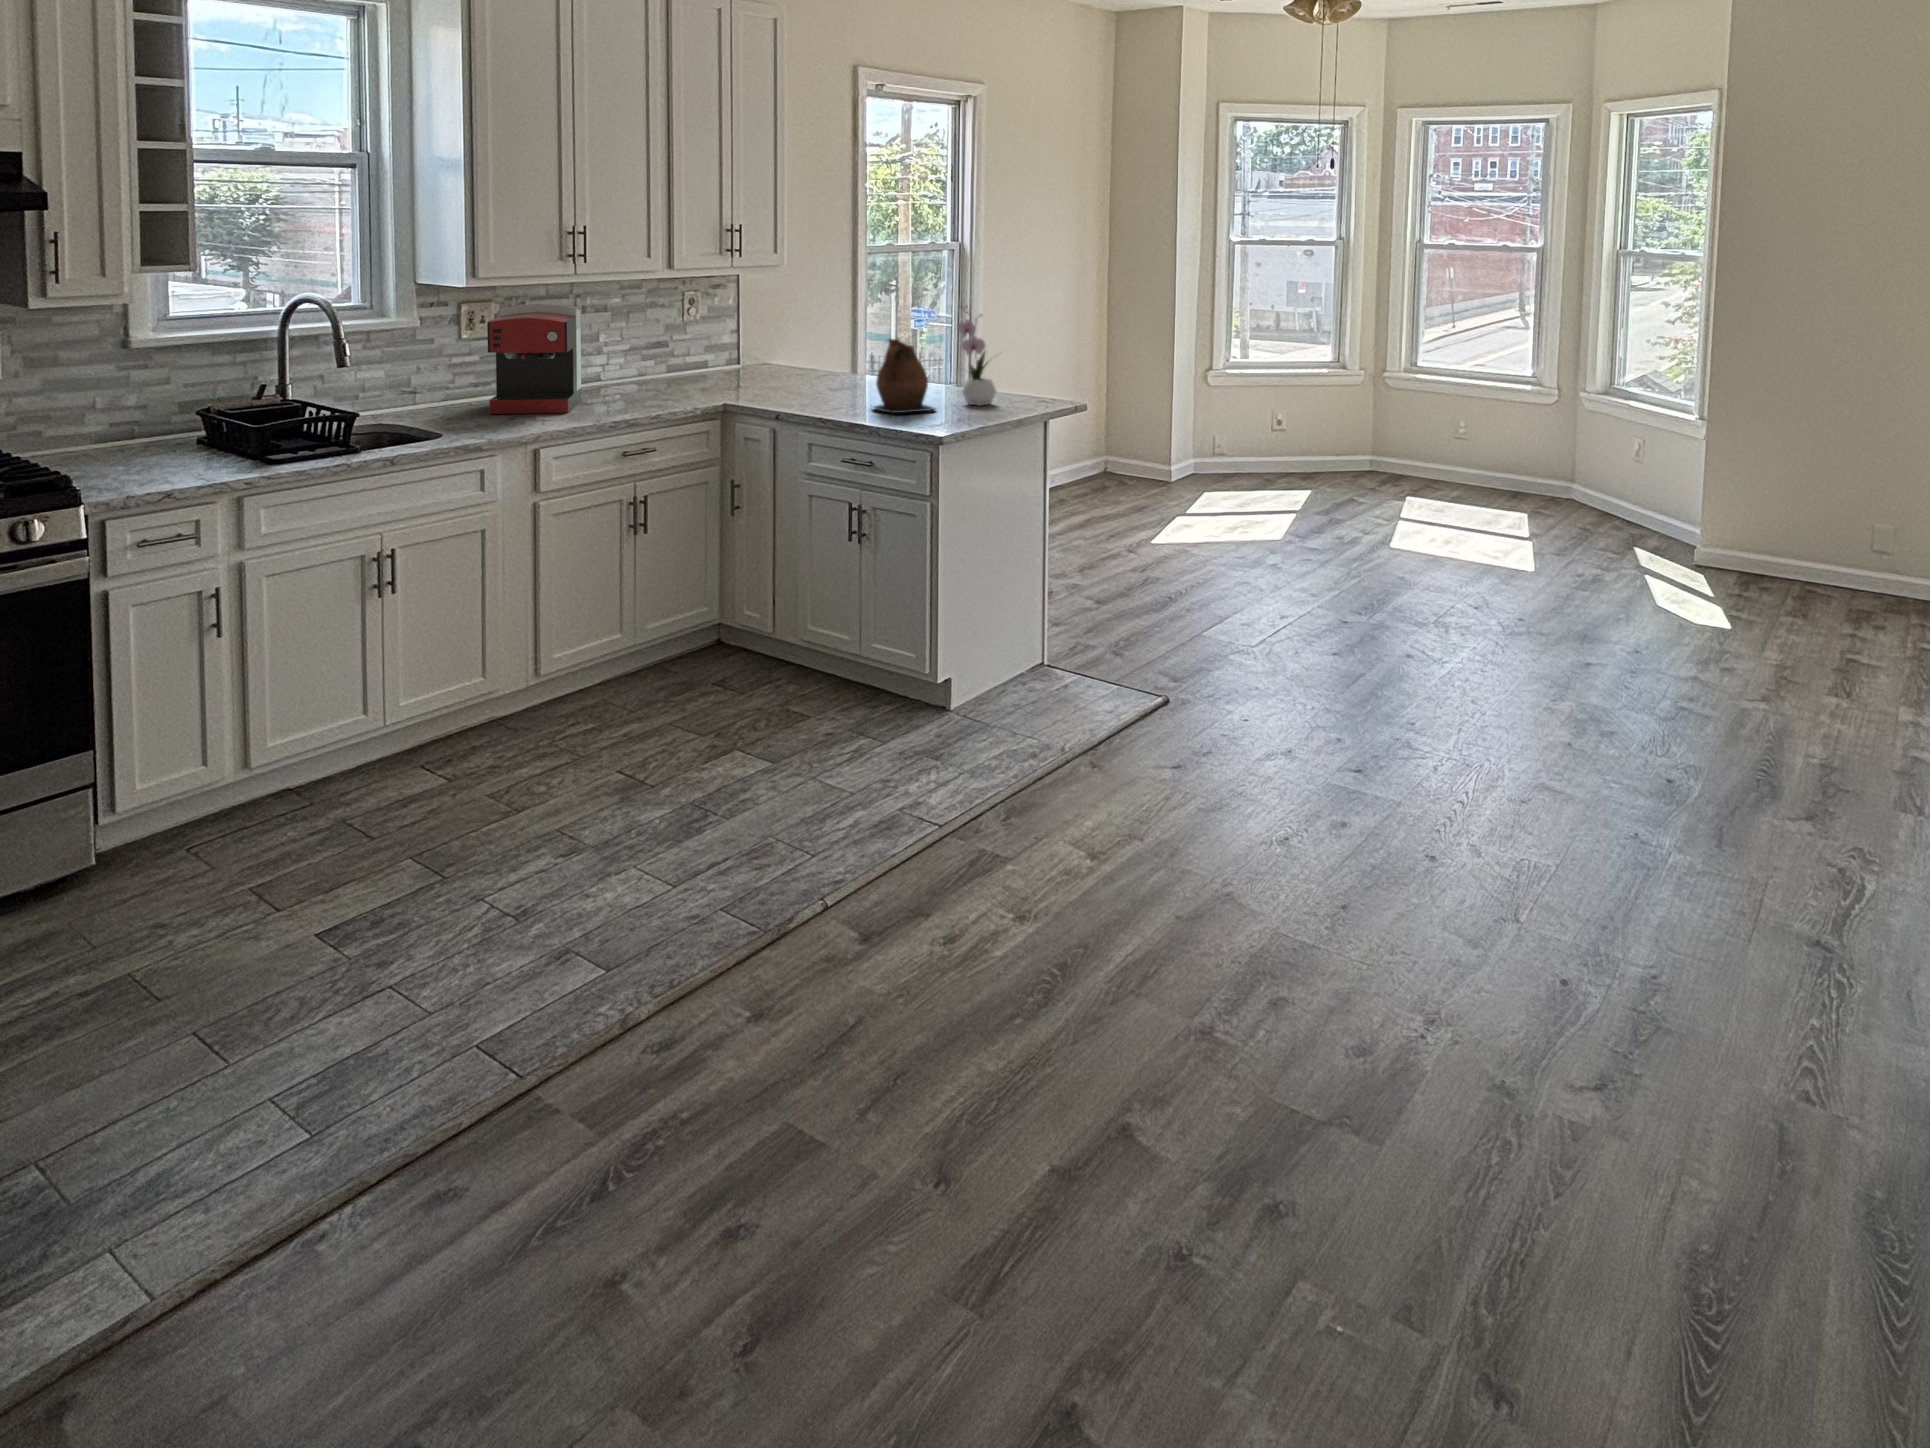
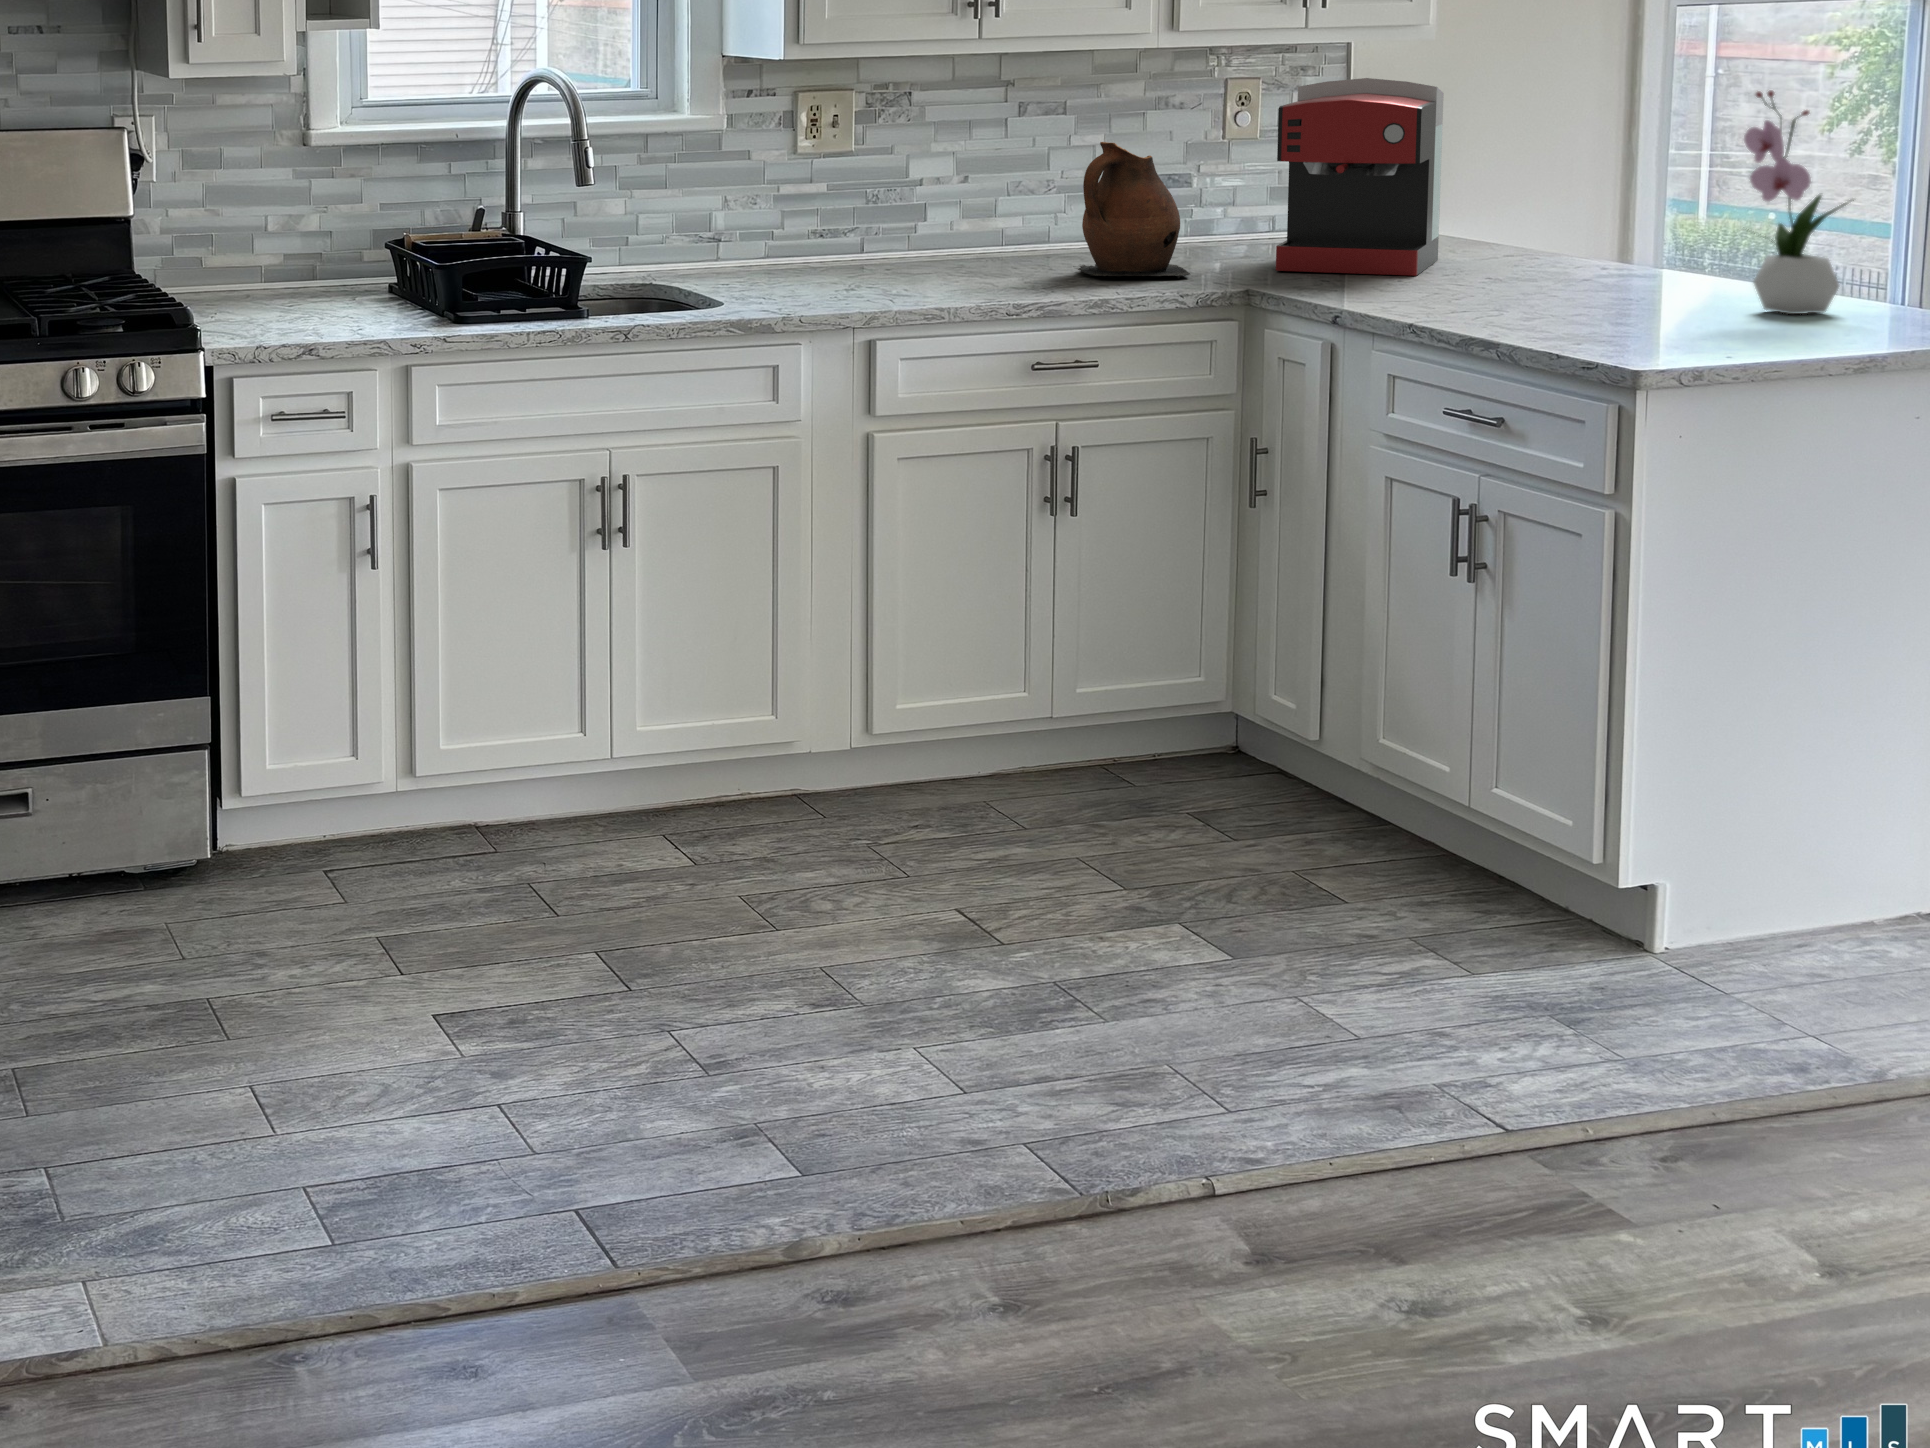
coffee maker: present [487,304,581,414] -> present [1276,78,1444,276]
ceramic pitcher: present [873,339,935,413] -> present [1077,142,1190,278]

